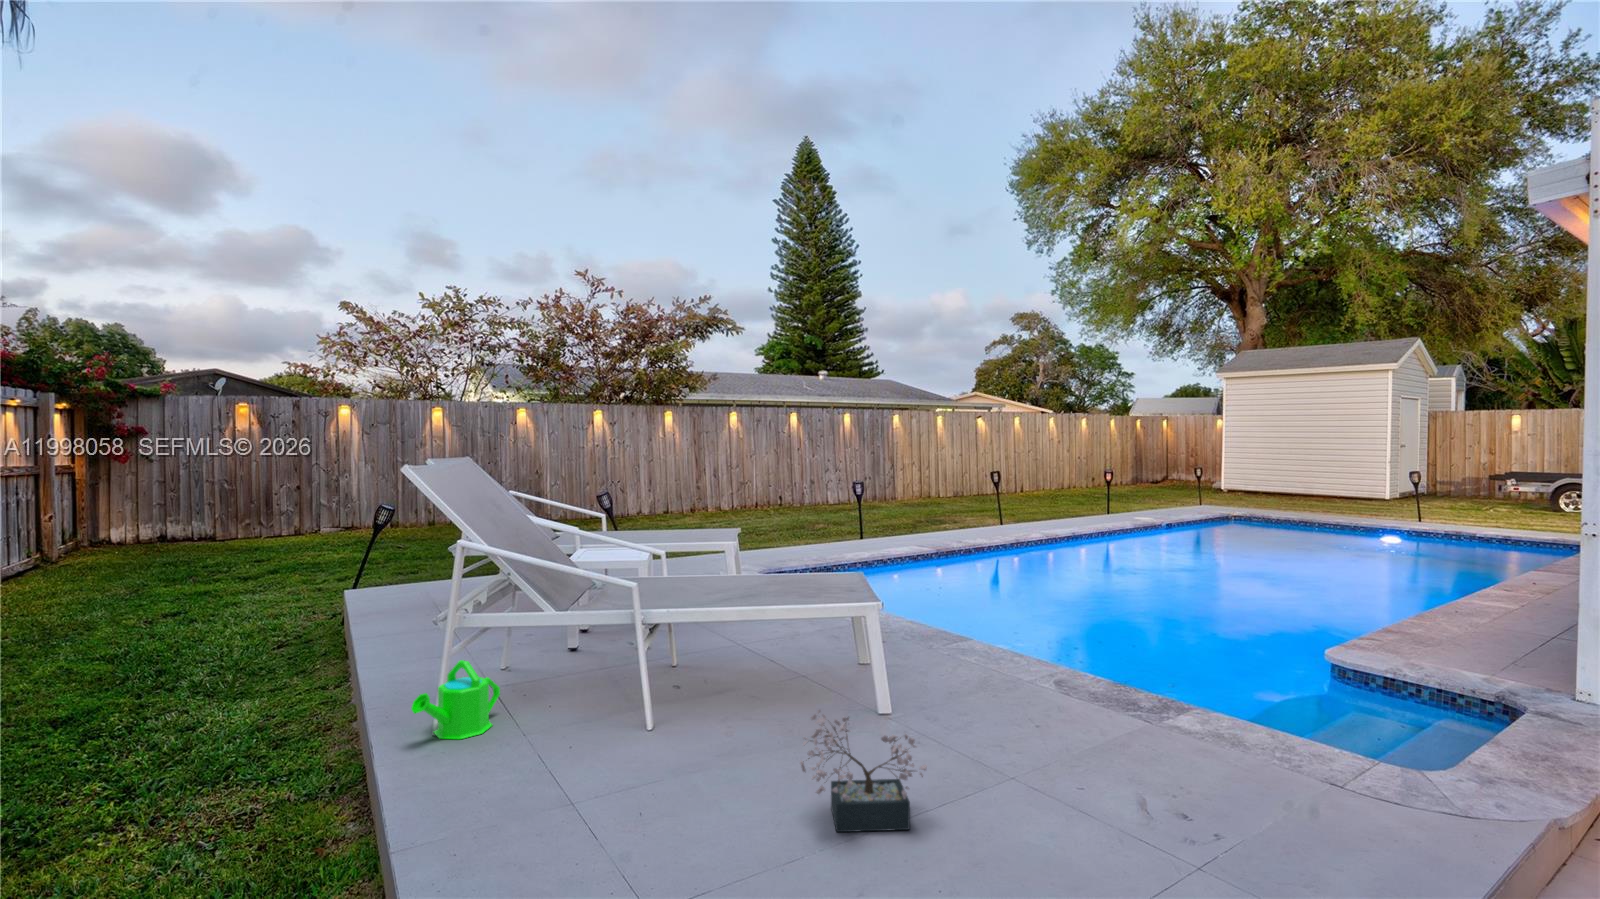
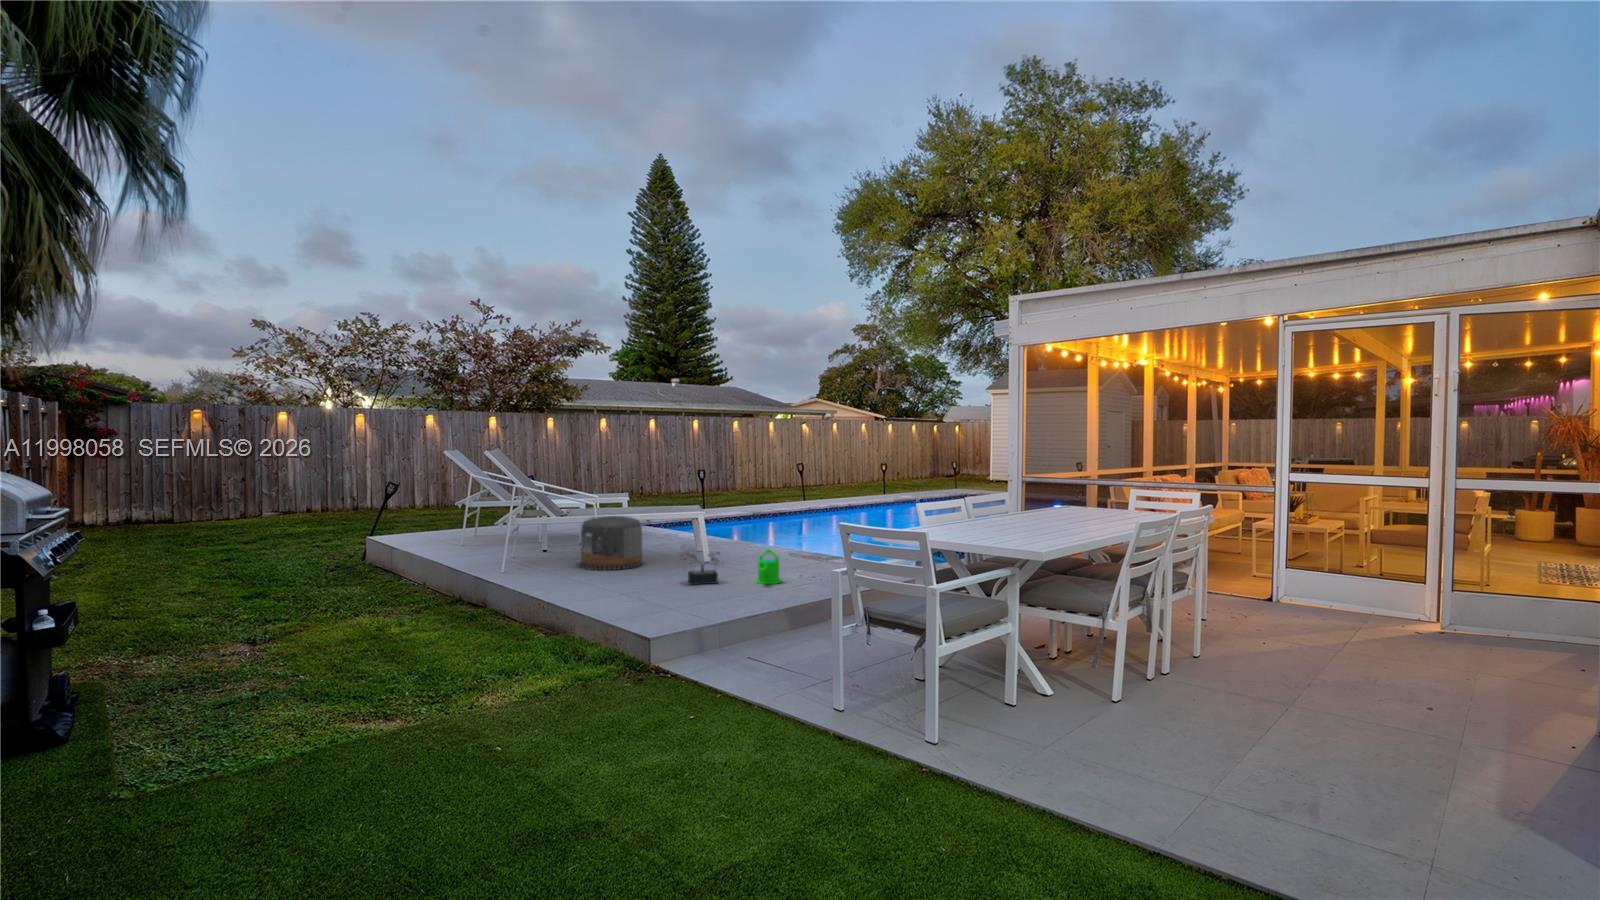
pouf: none [607,595,735,727] -> present [581,516,642,570]
watering can: present [411,660,500,739] -> present [757,549,780,584]

